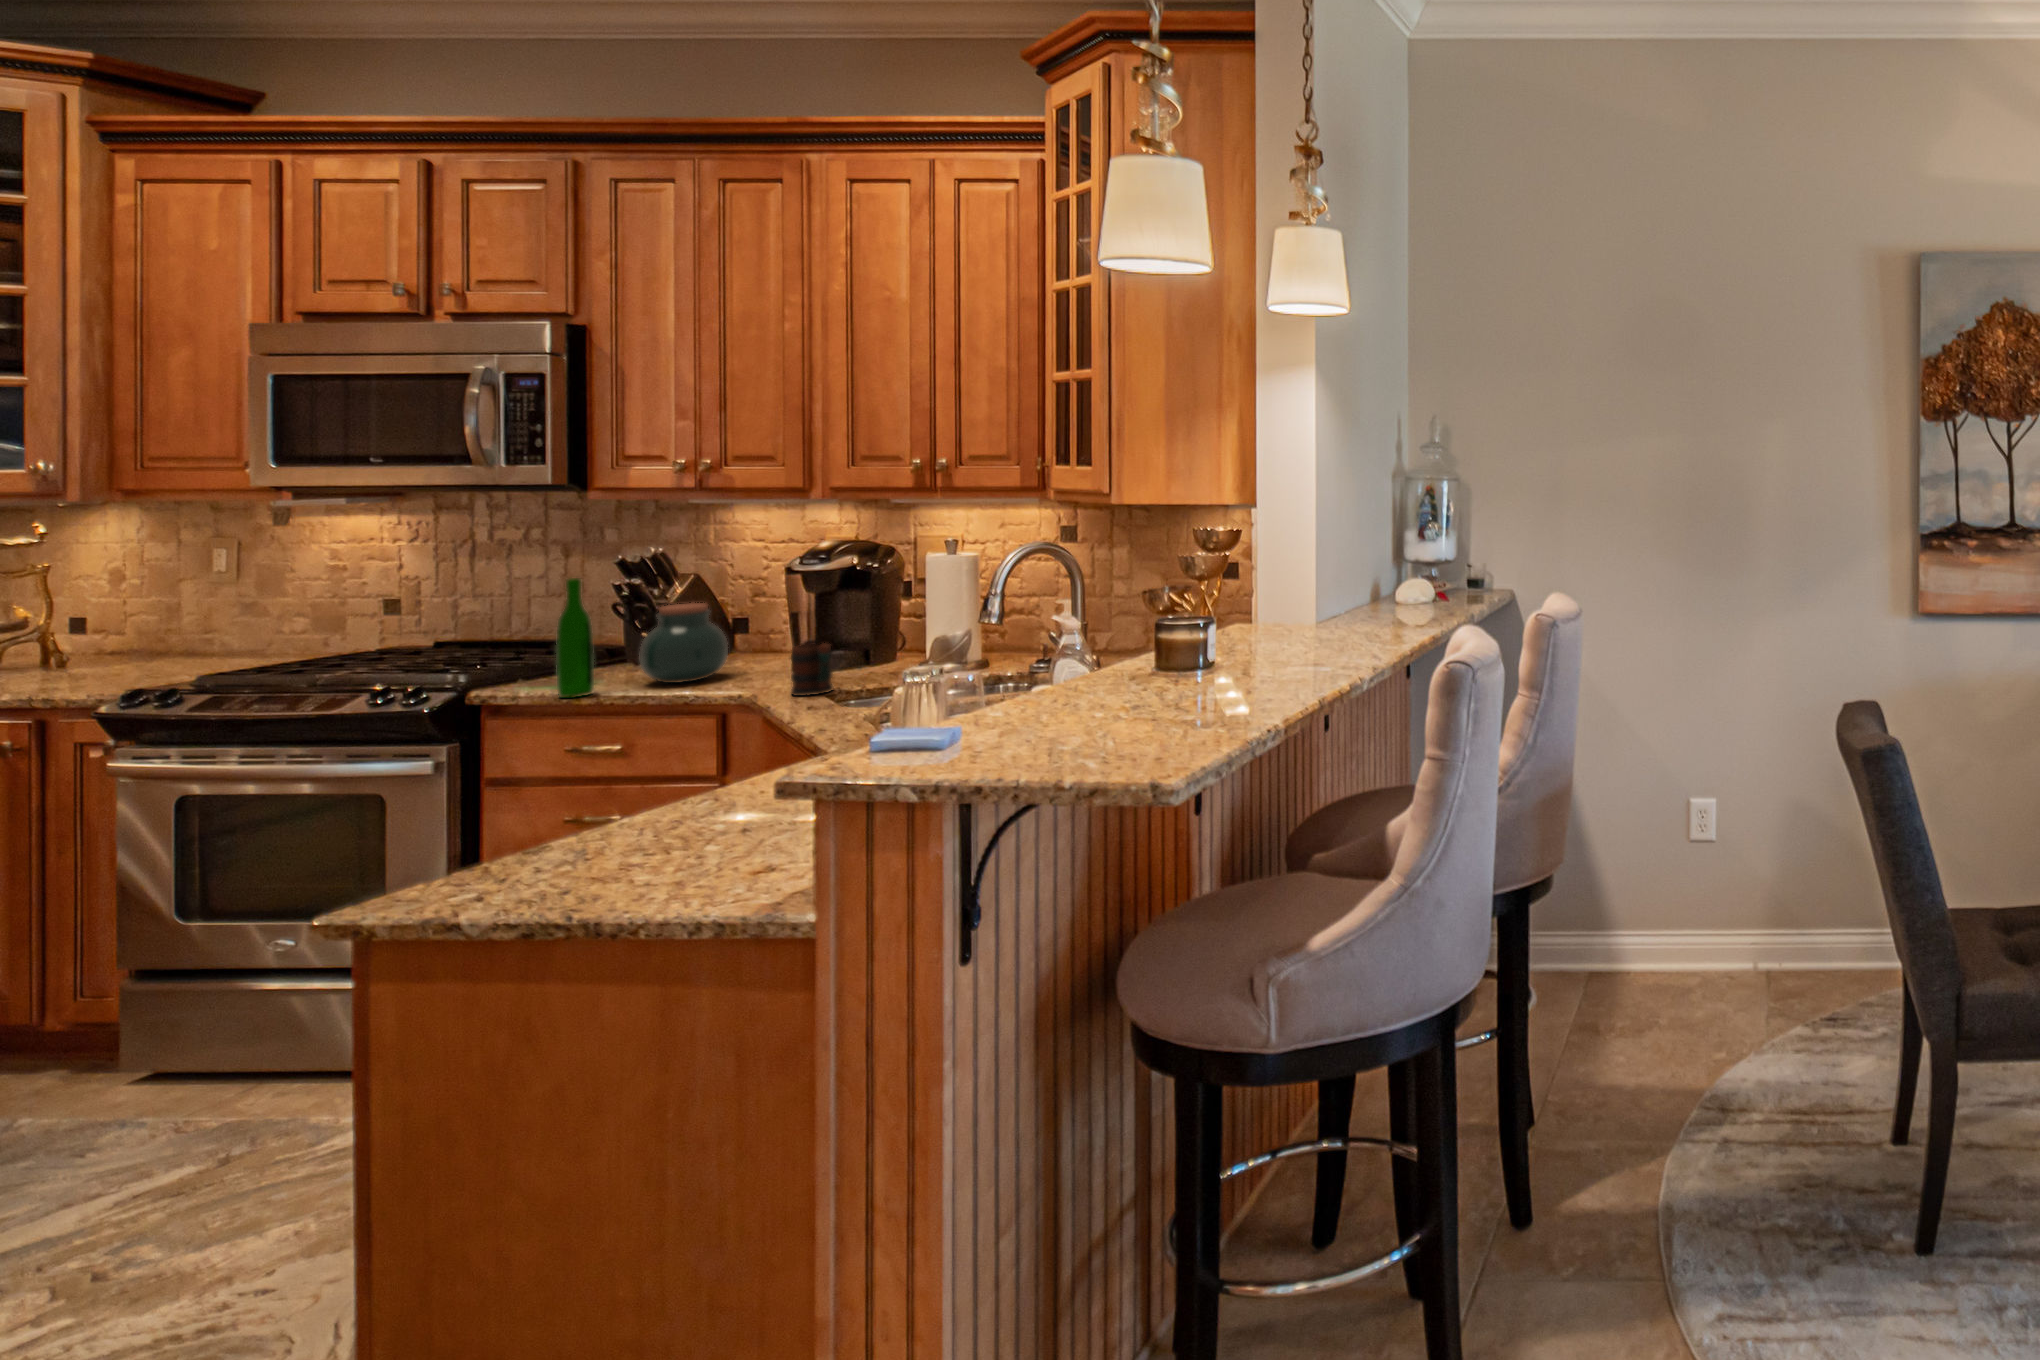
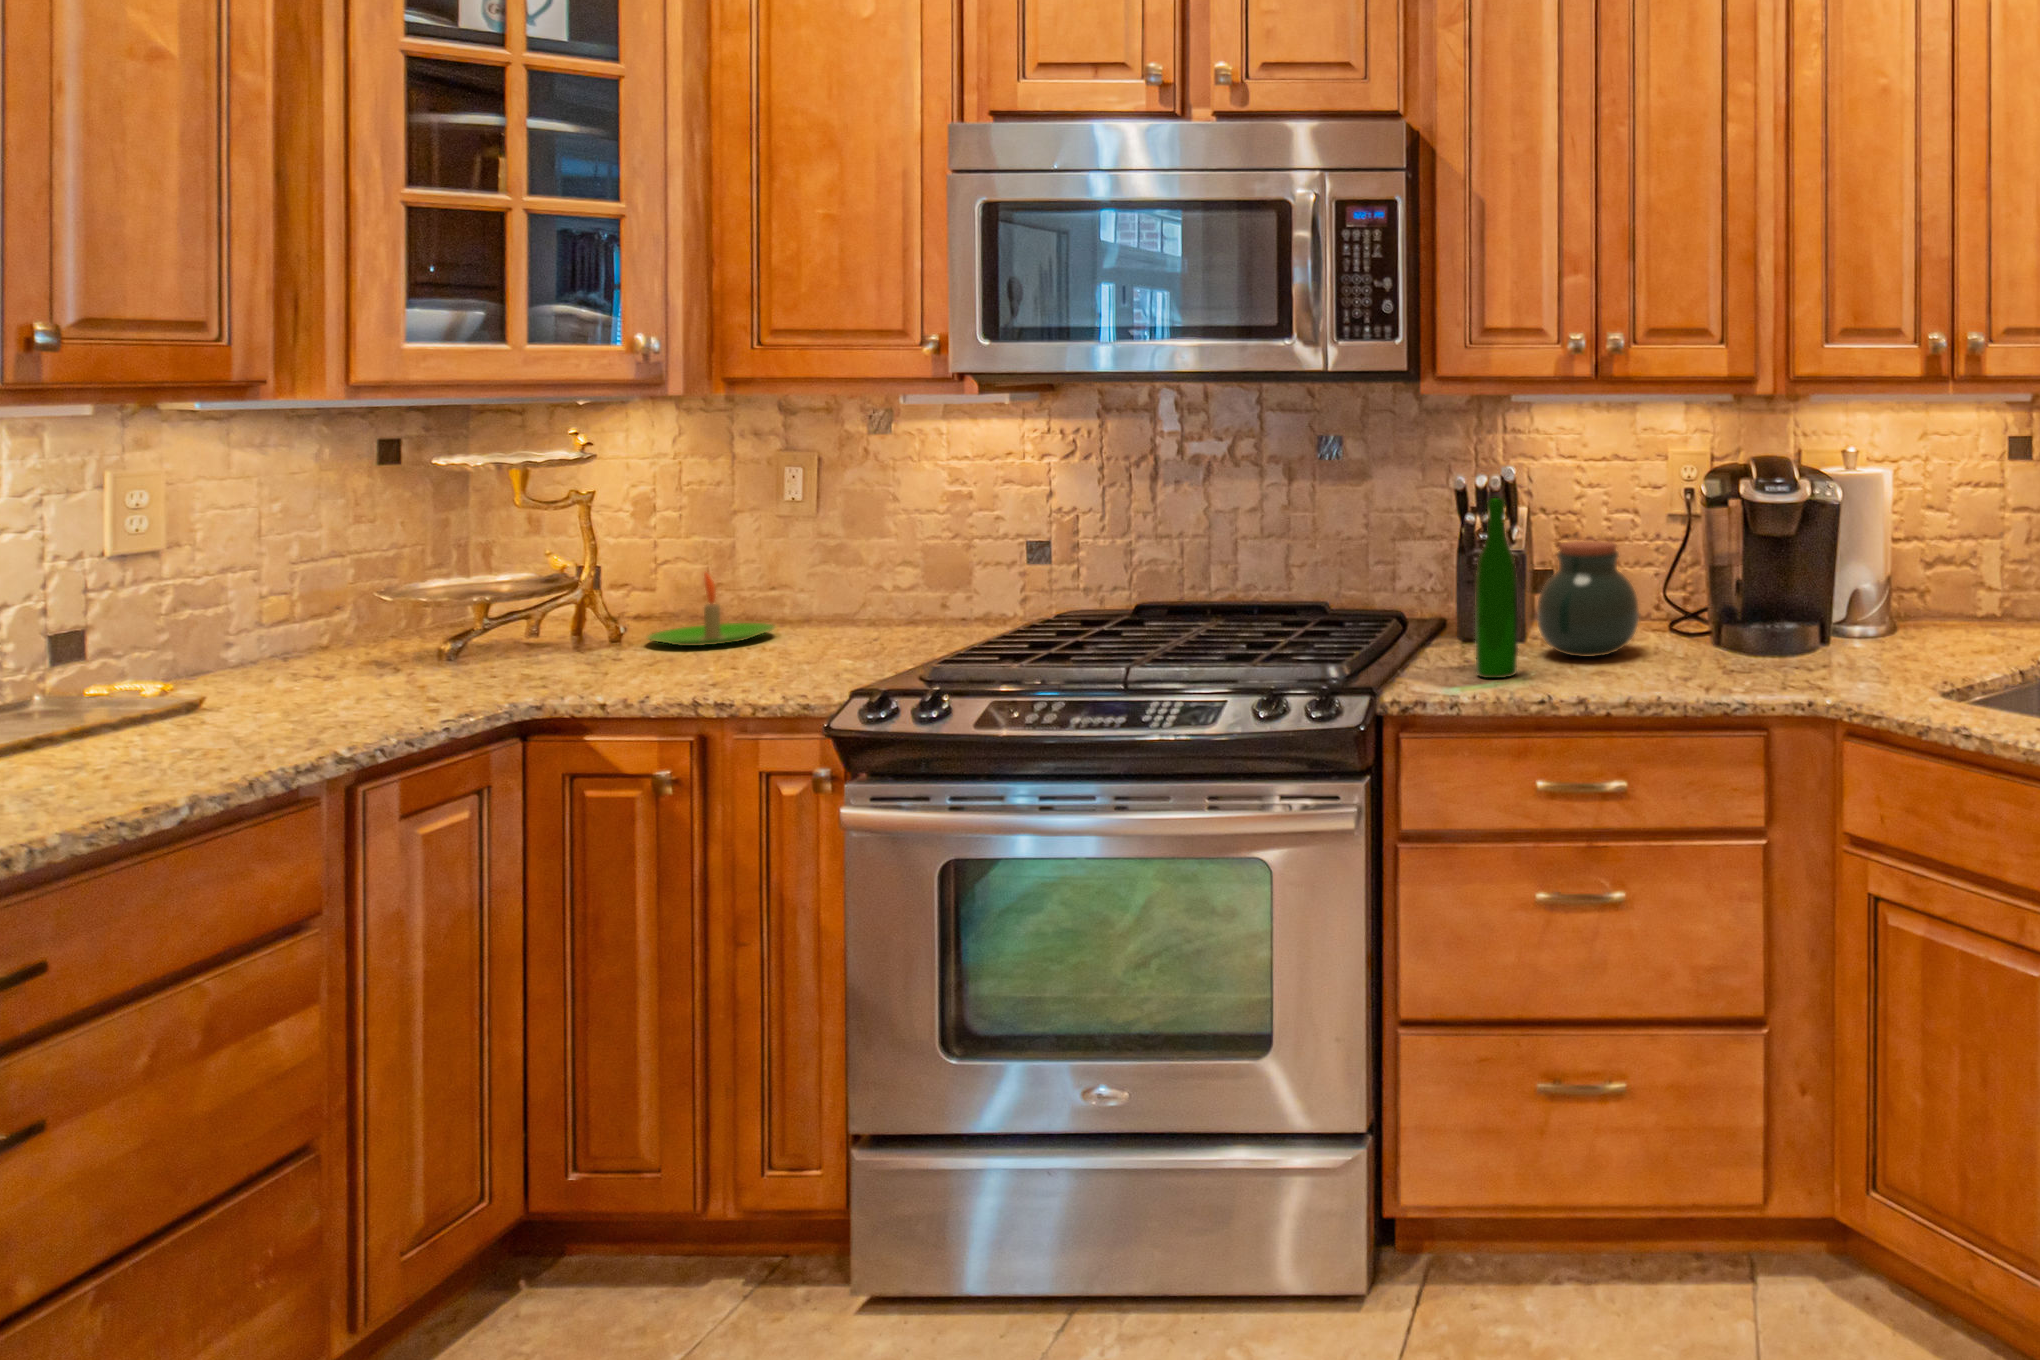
candle: none [64,624,178,675] -> present [648,573,775,646]
mug: present [791,644,834,696] -> none [1815,597,1887,675]

